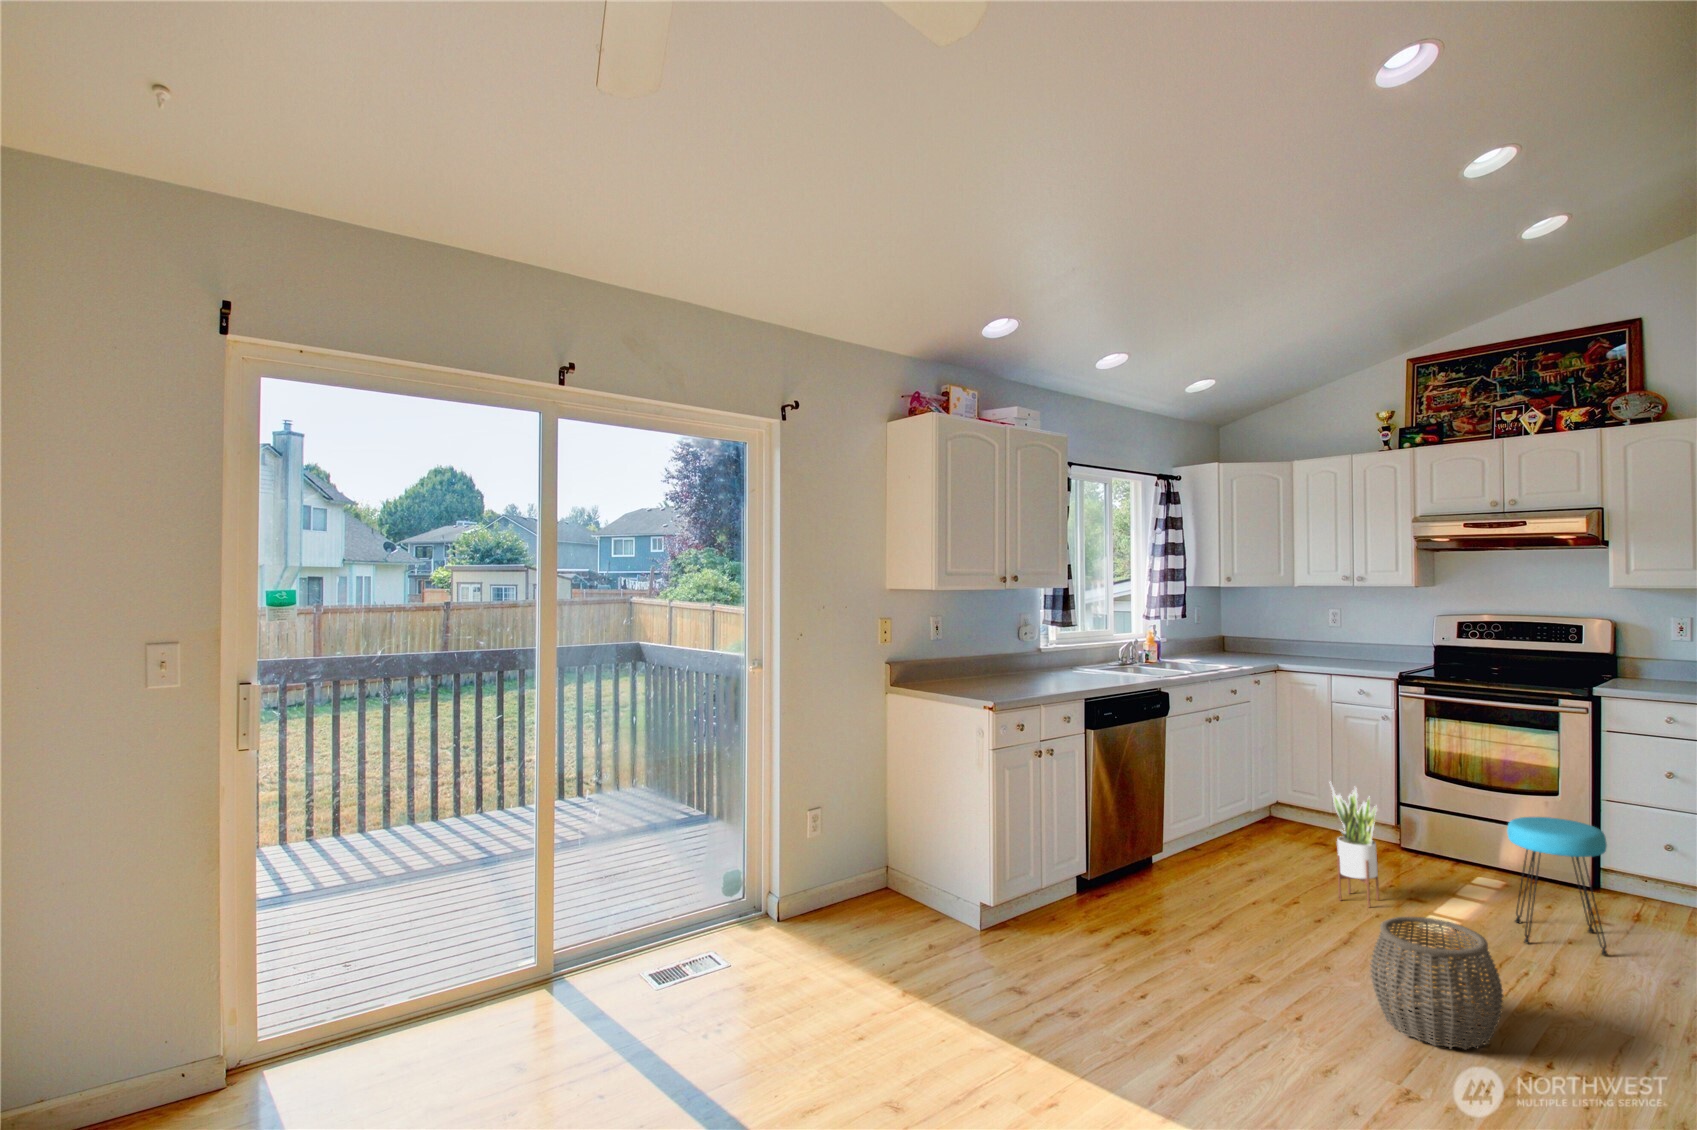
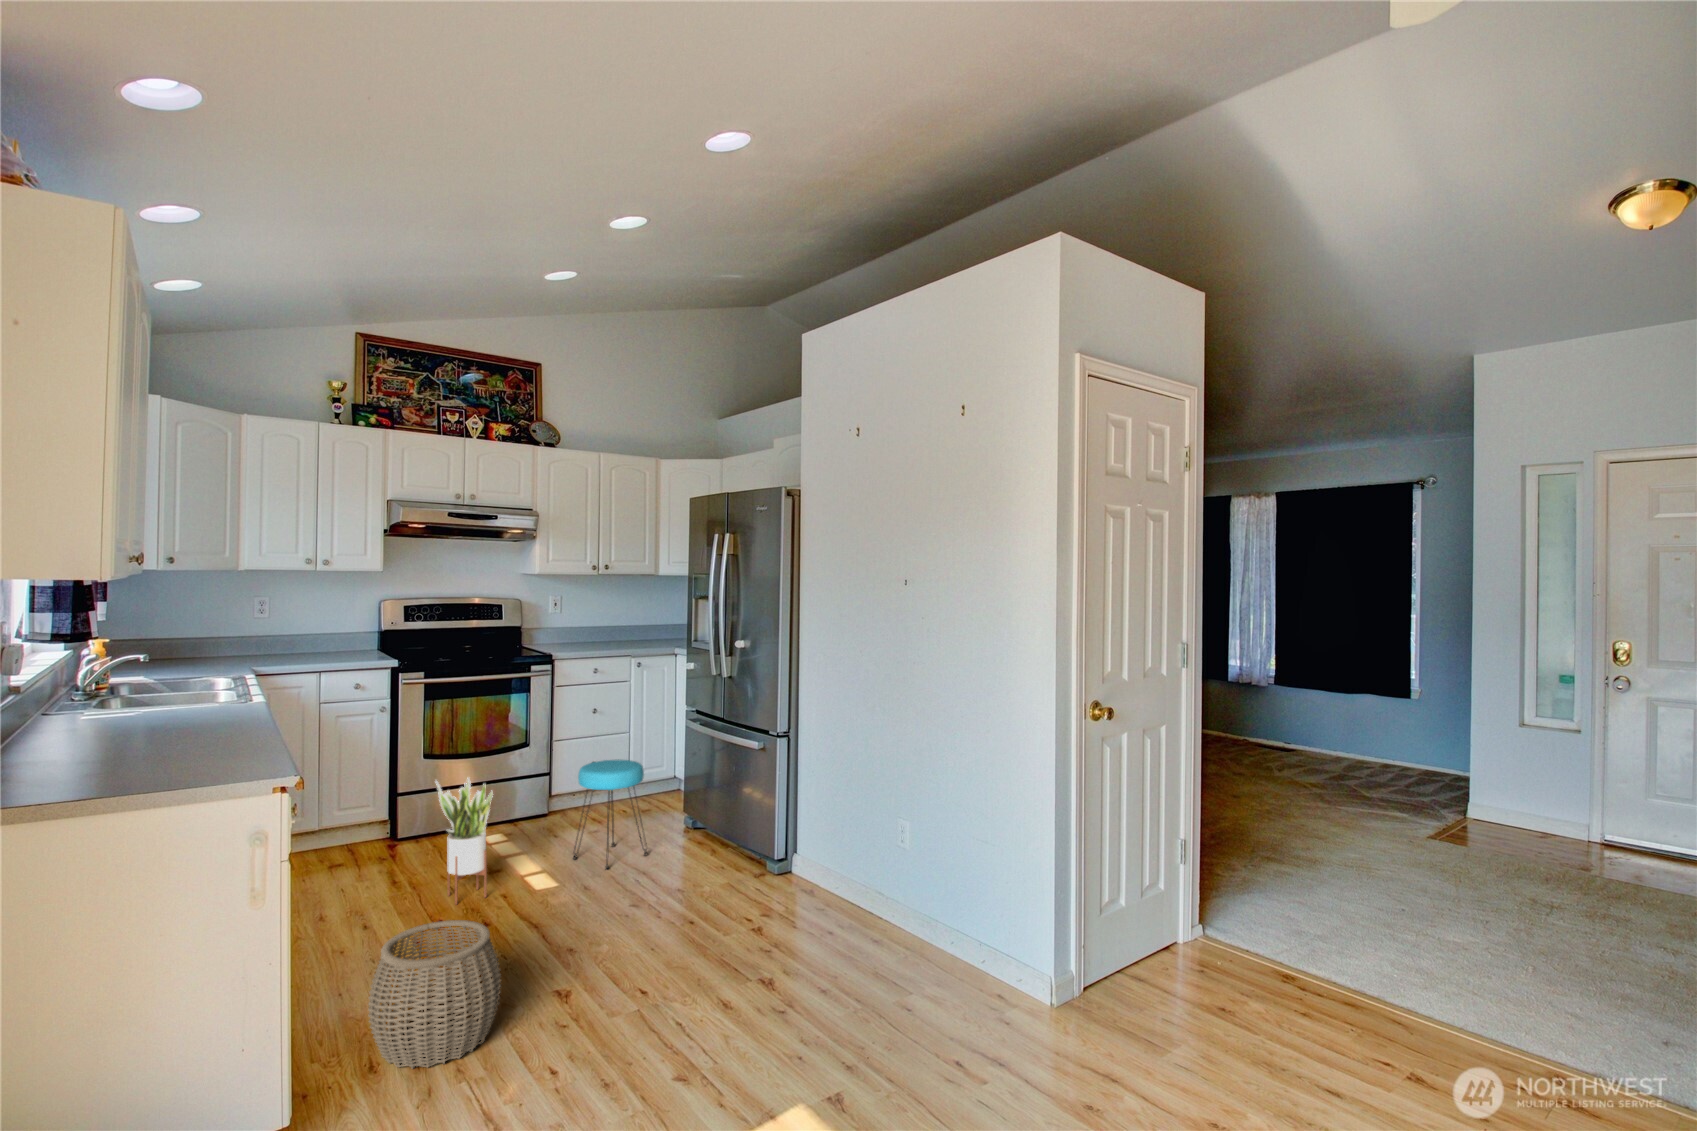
woven basket: present [1370,917,1504,1050] -> present [368,920,501,1069]

